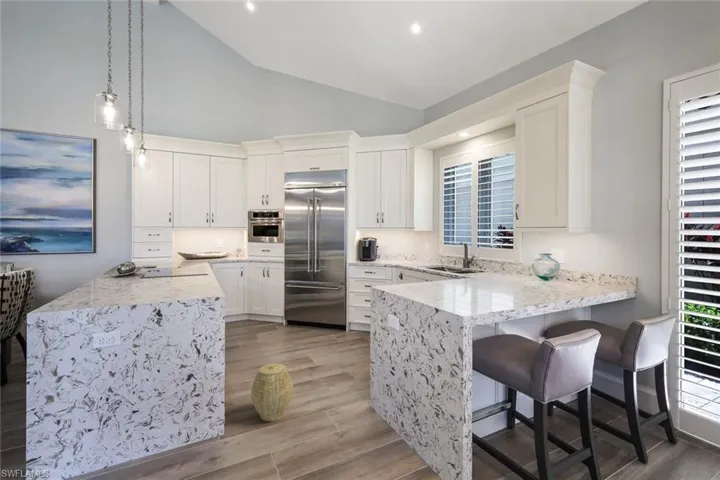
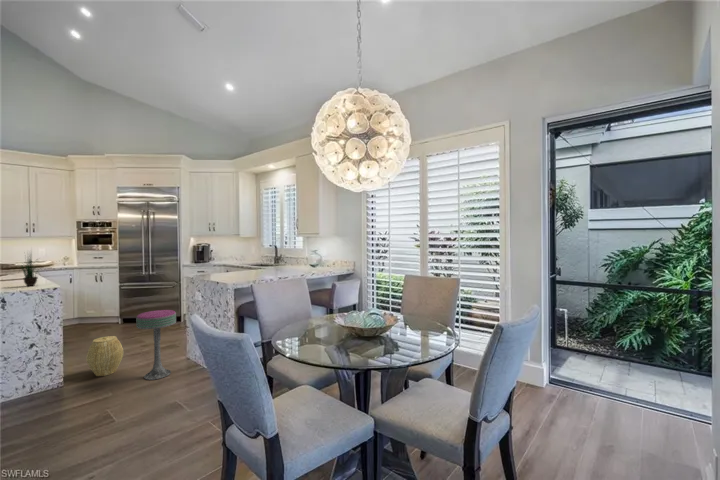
potted plant: none [173,237,207,292] -> present [21,257,38,286]
bar stool: none [313,338,365,452] -> present [136,310,176,380]

